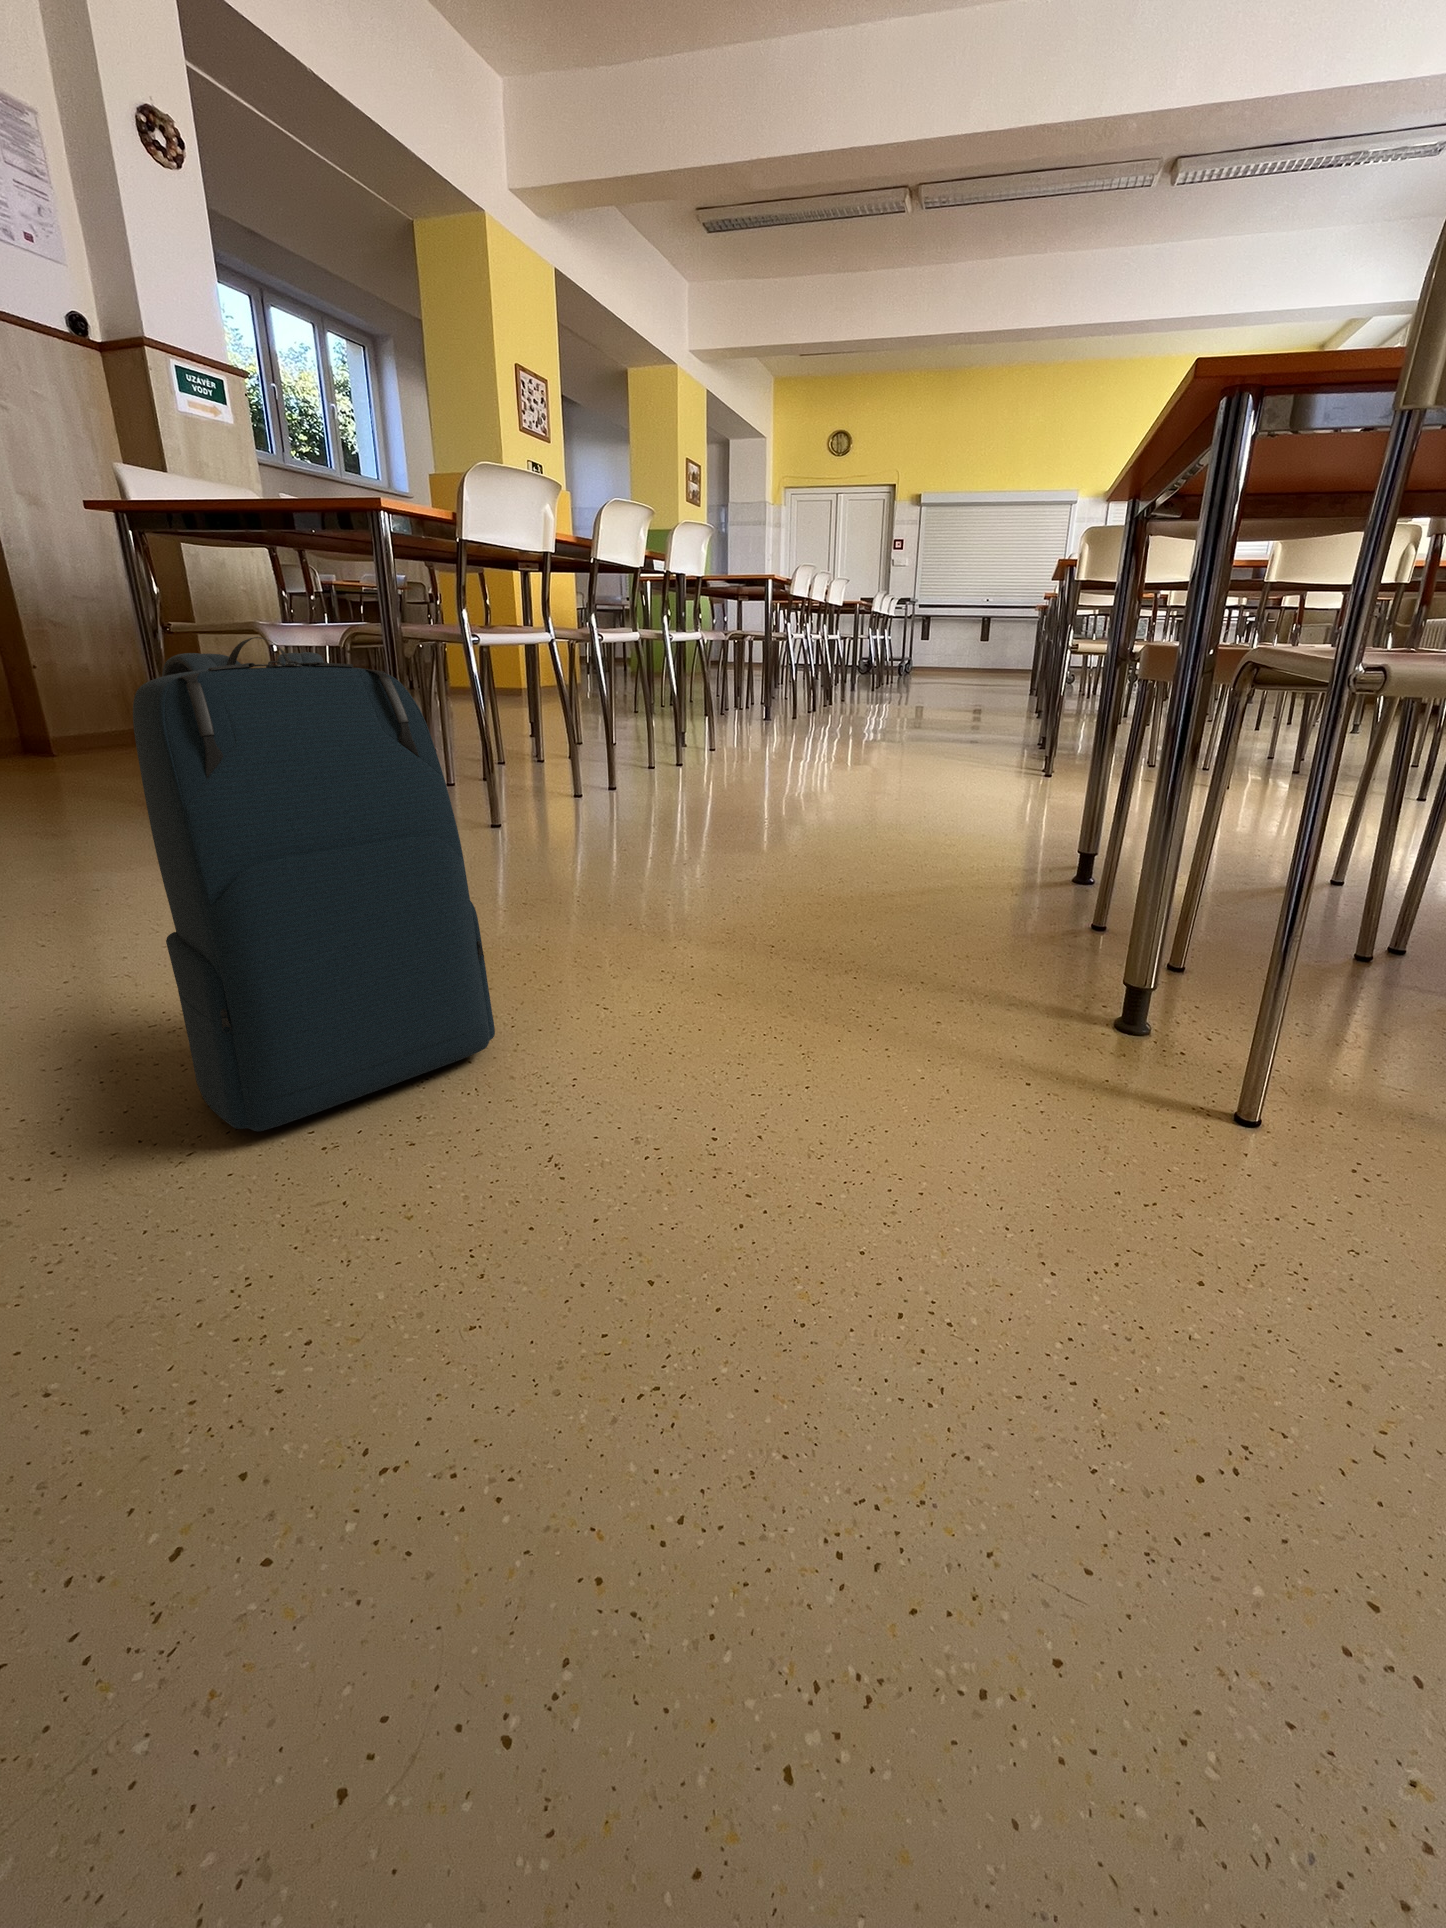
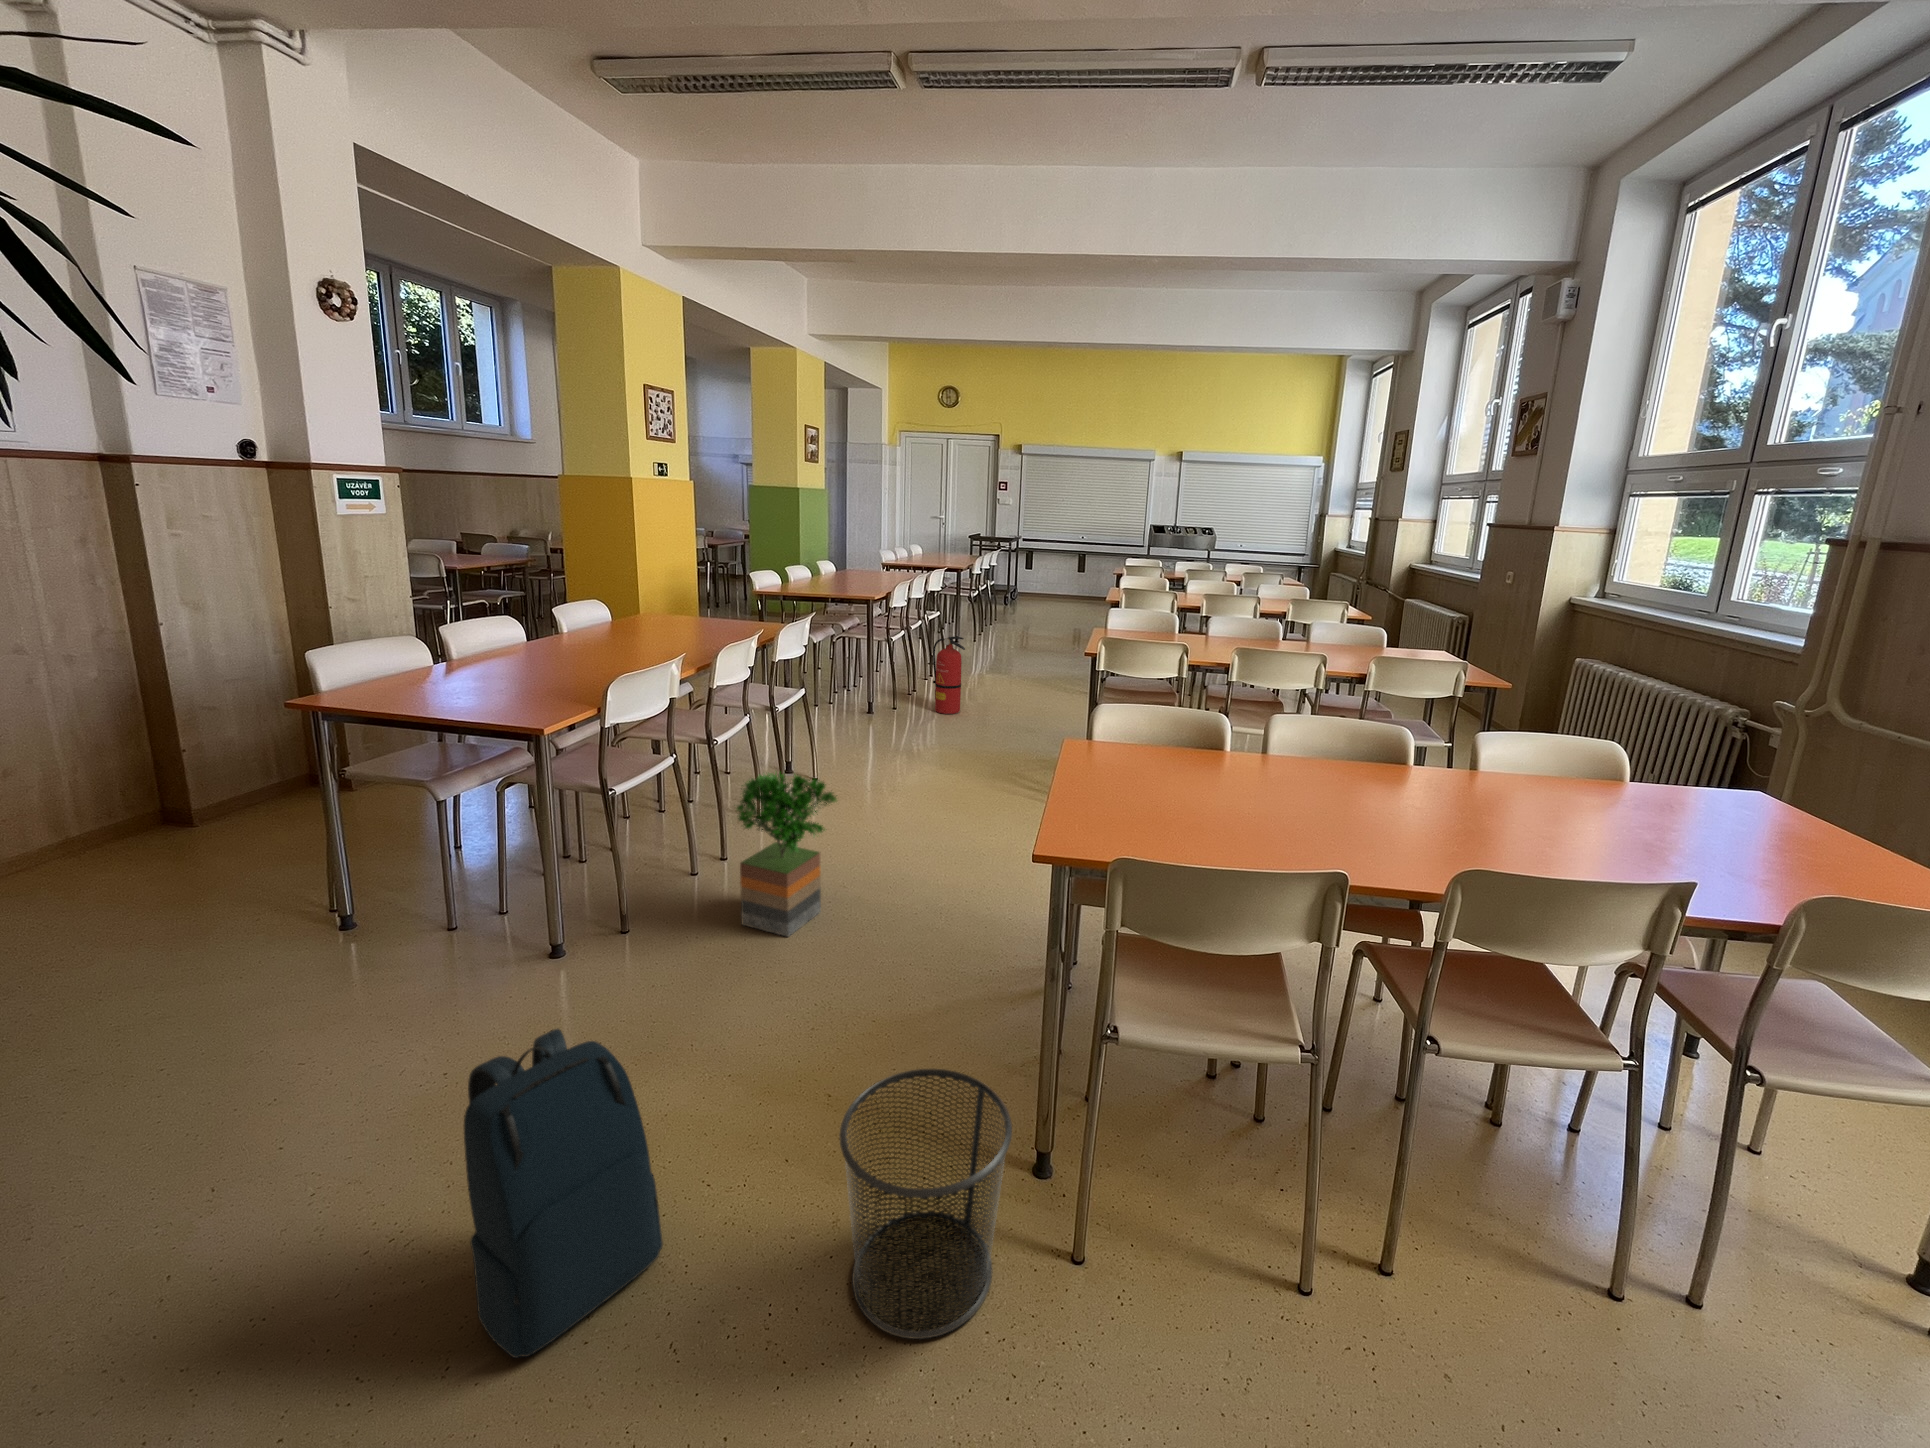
potted tree: none [609,610,745,825] -> present [737,773,837,937]
fire extinguisher: none [834,623,873,717] -> present [933,636,965,714]
waste bin: none [793,767,1136,1175] -> present [839,1069,1012,1339]

